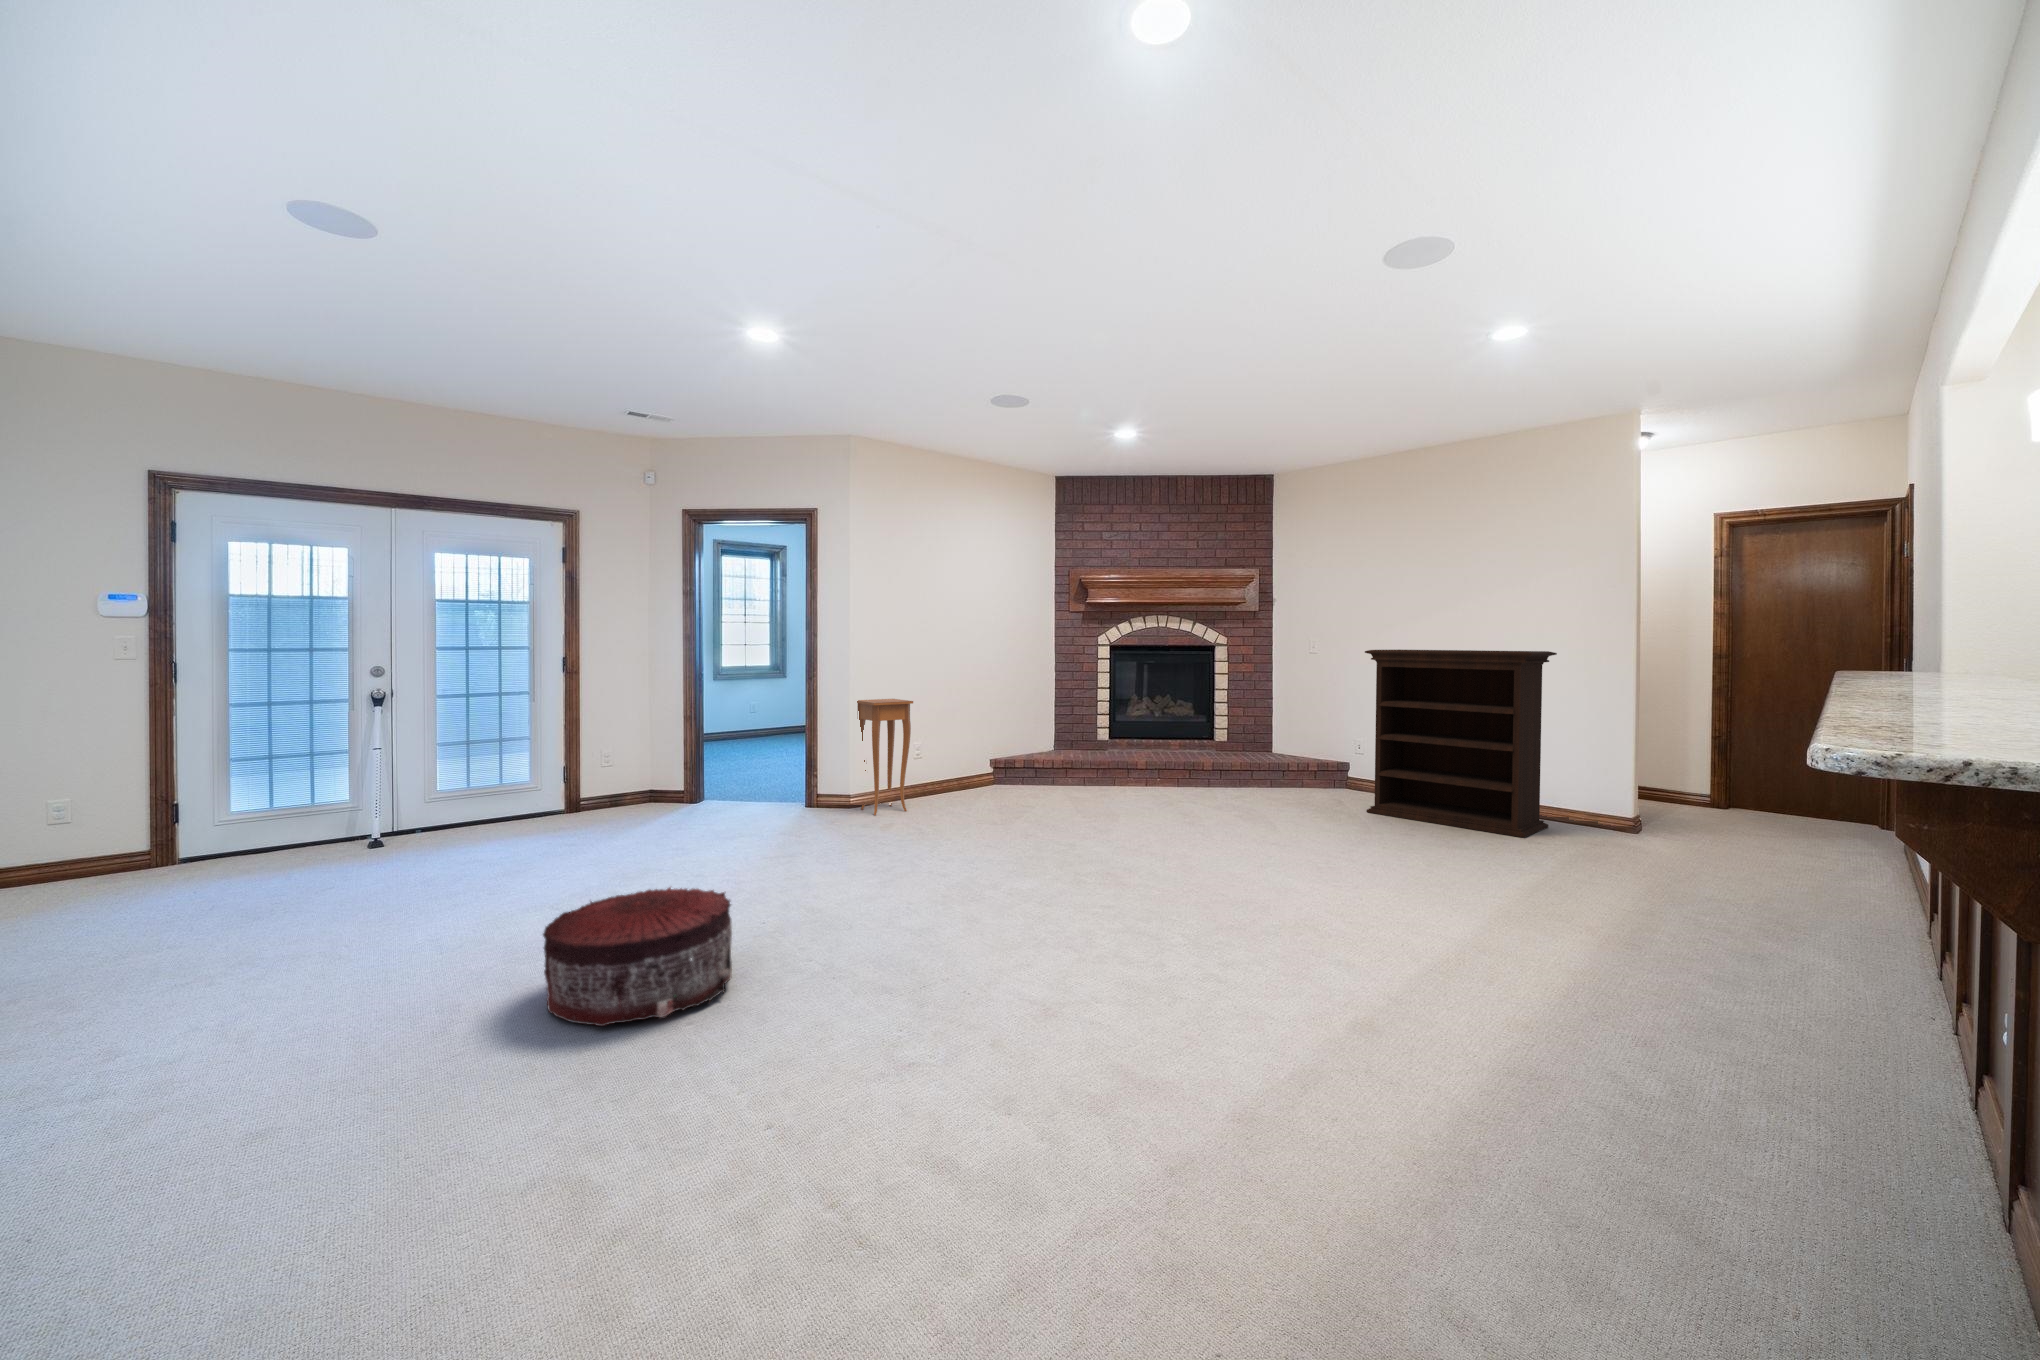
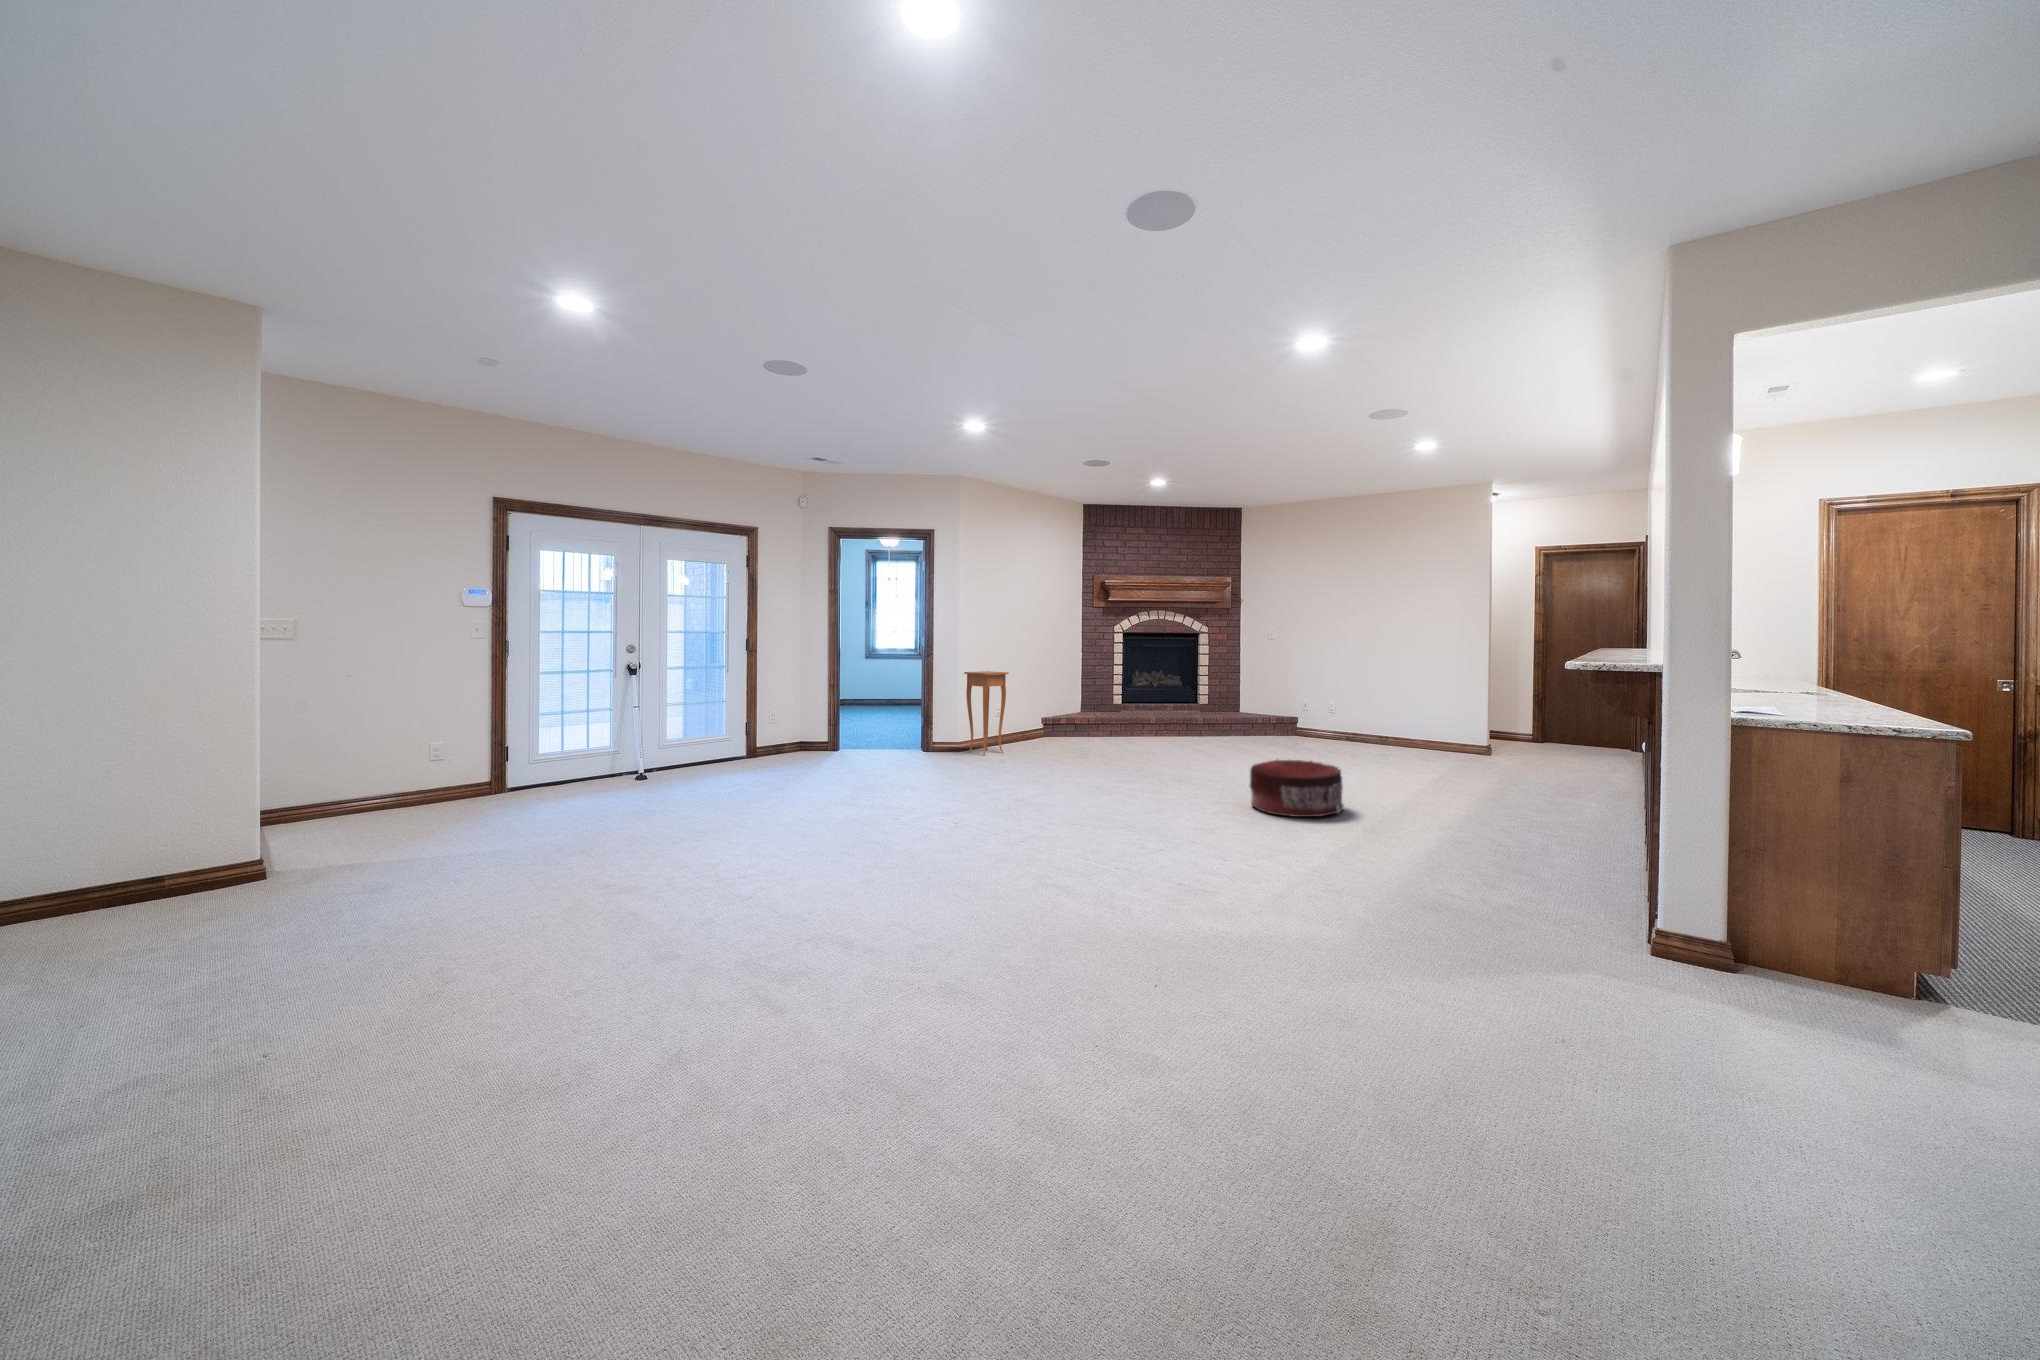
bookshelf: present [1365,650,1557,838] -> none [1319,636,1445,759]
pouf: present [543,887,732,1026] -> present [1250,759,1344,817]

